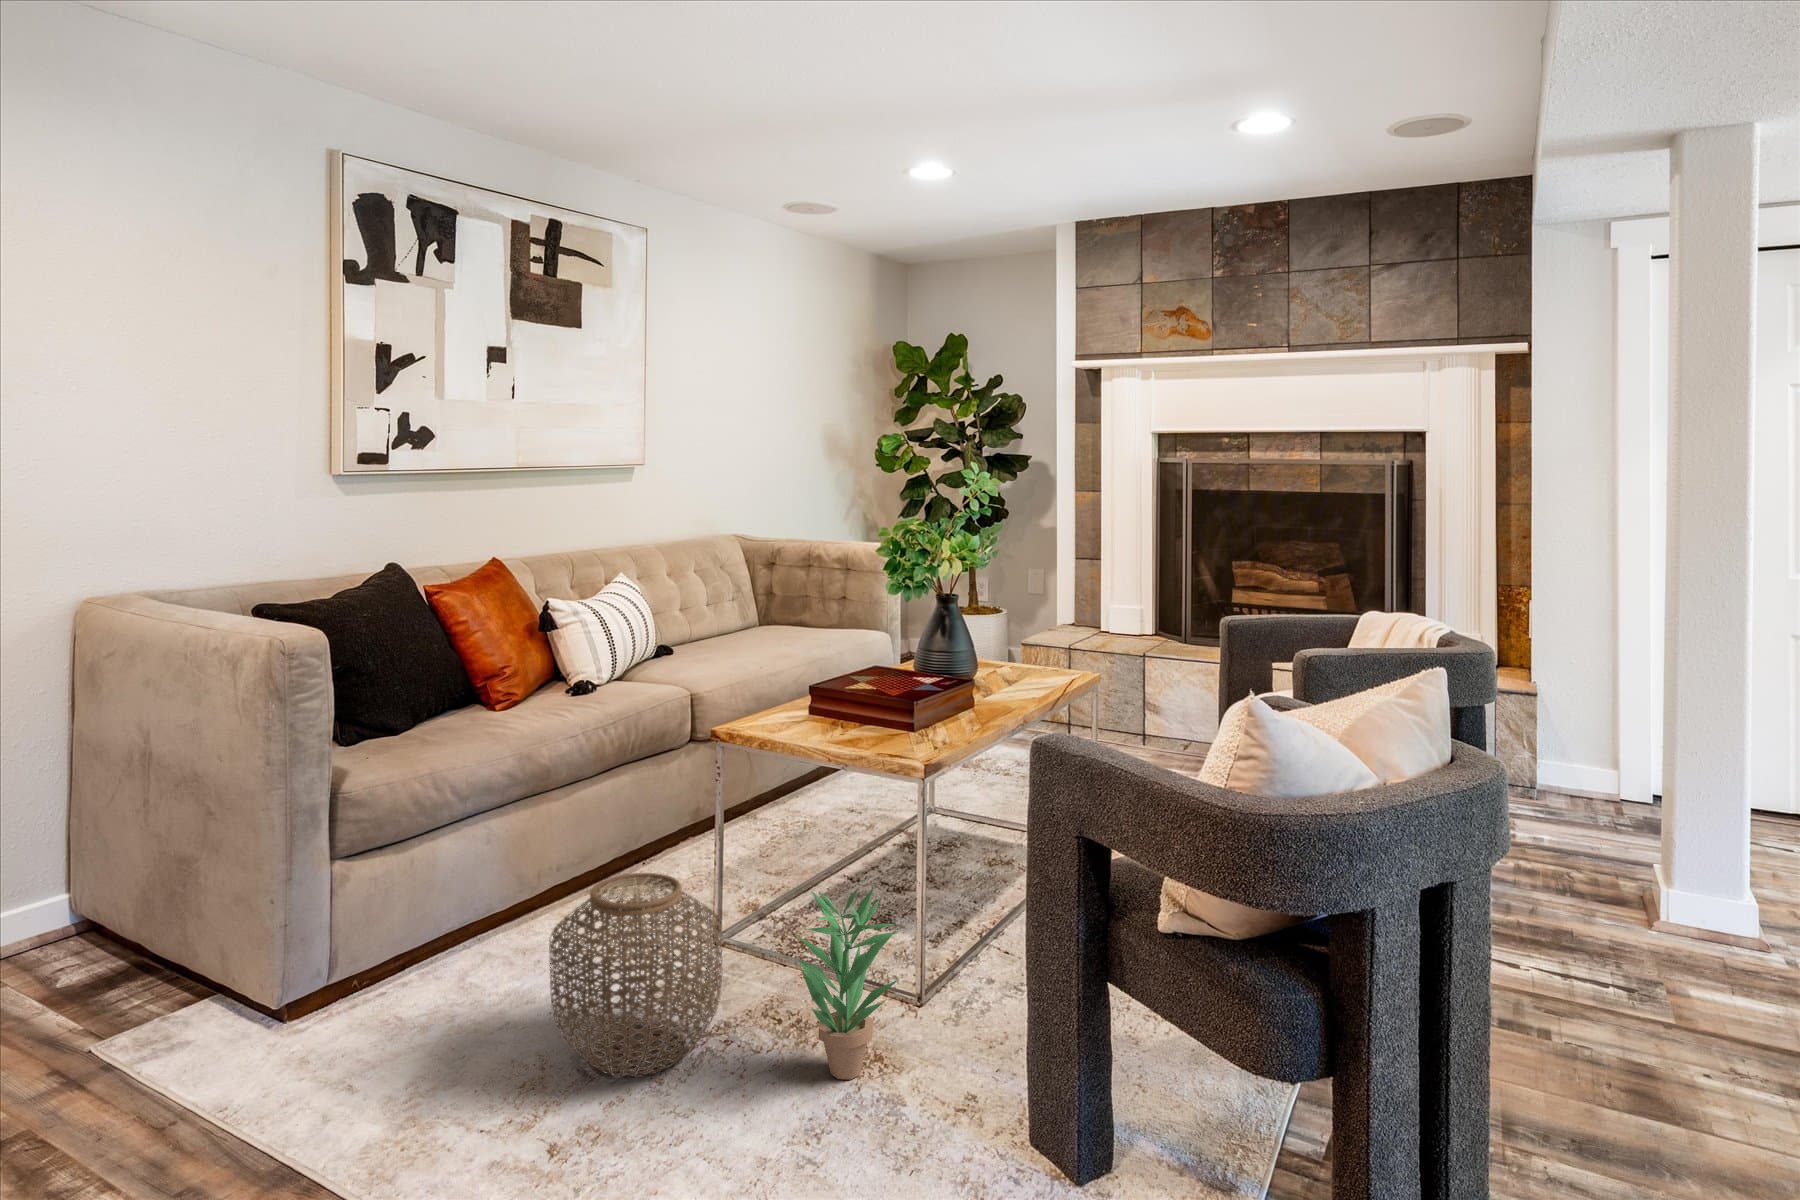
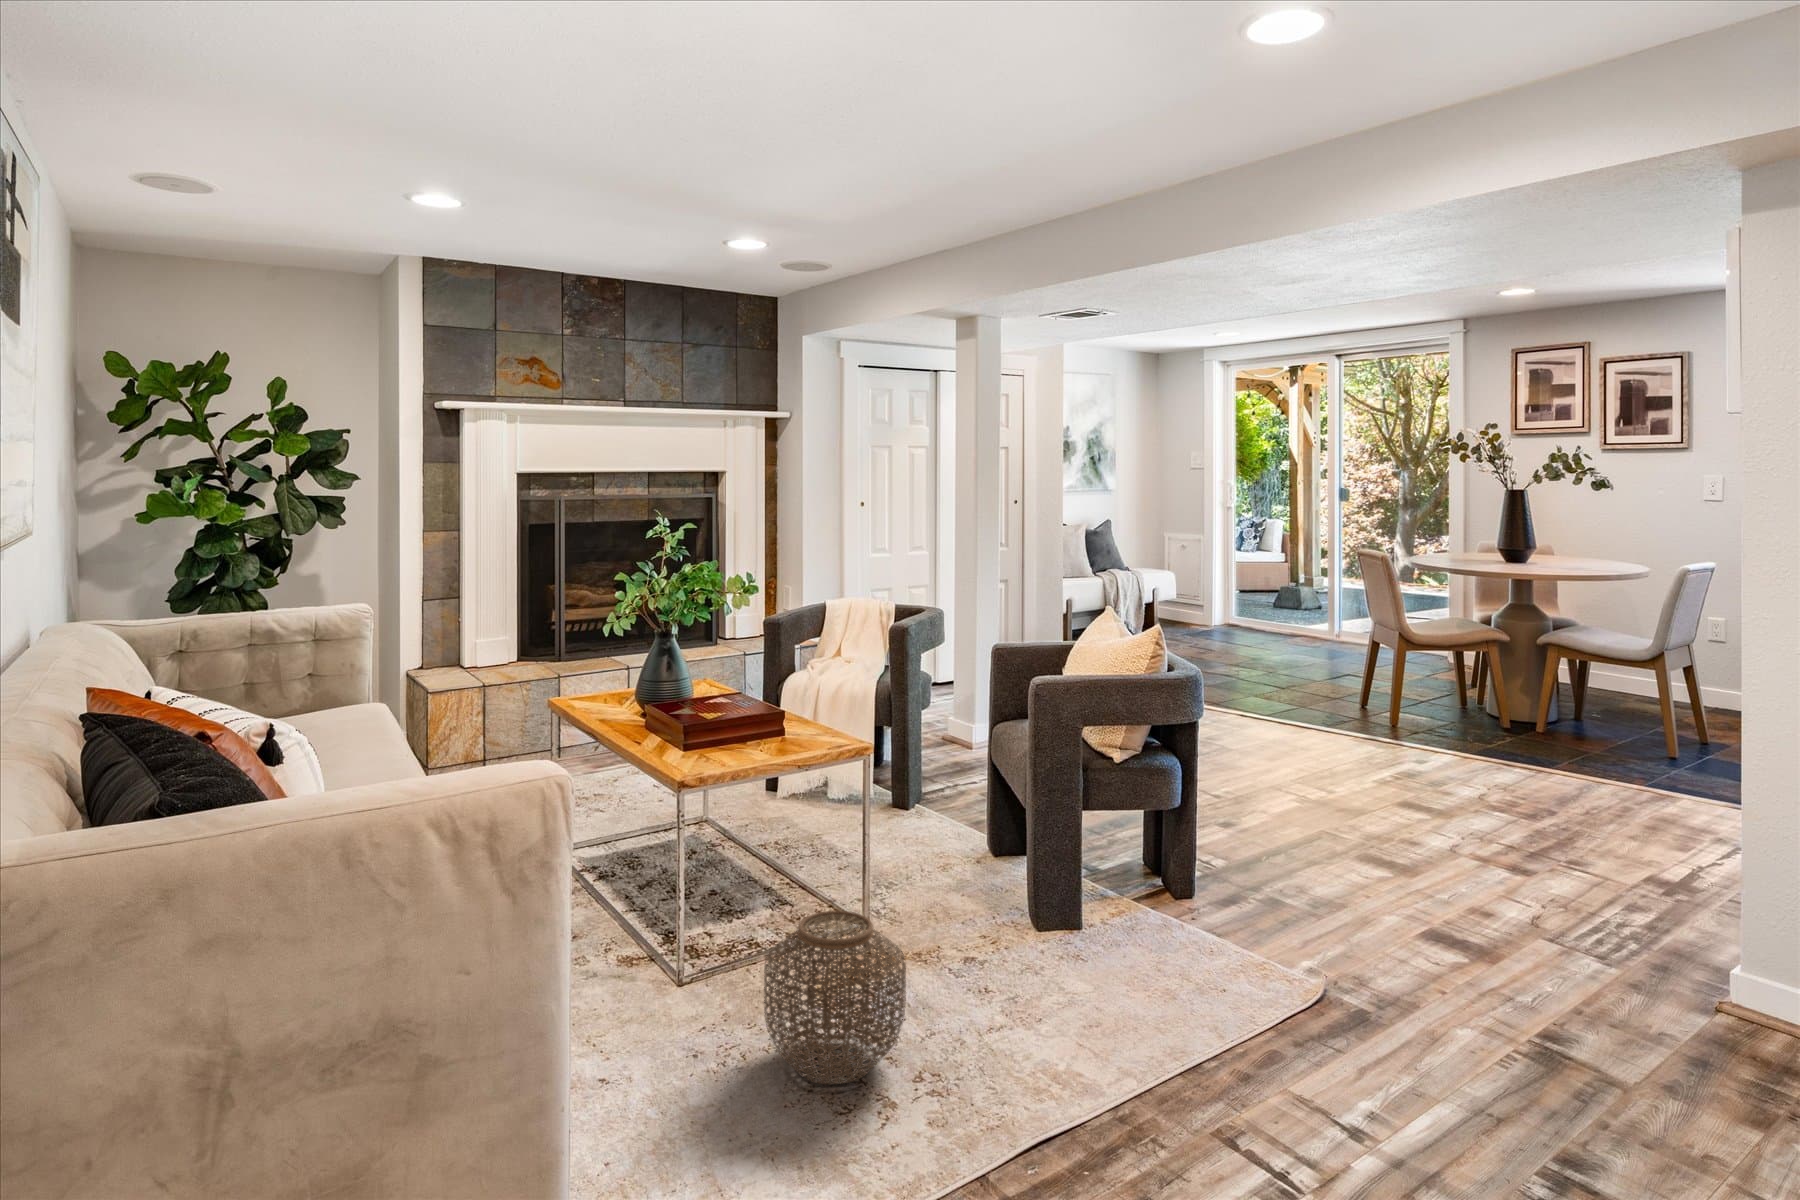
potted plant: present [797,887,898,1079] -> none [900,856,983,1004]

